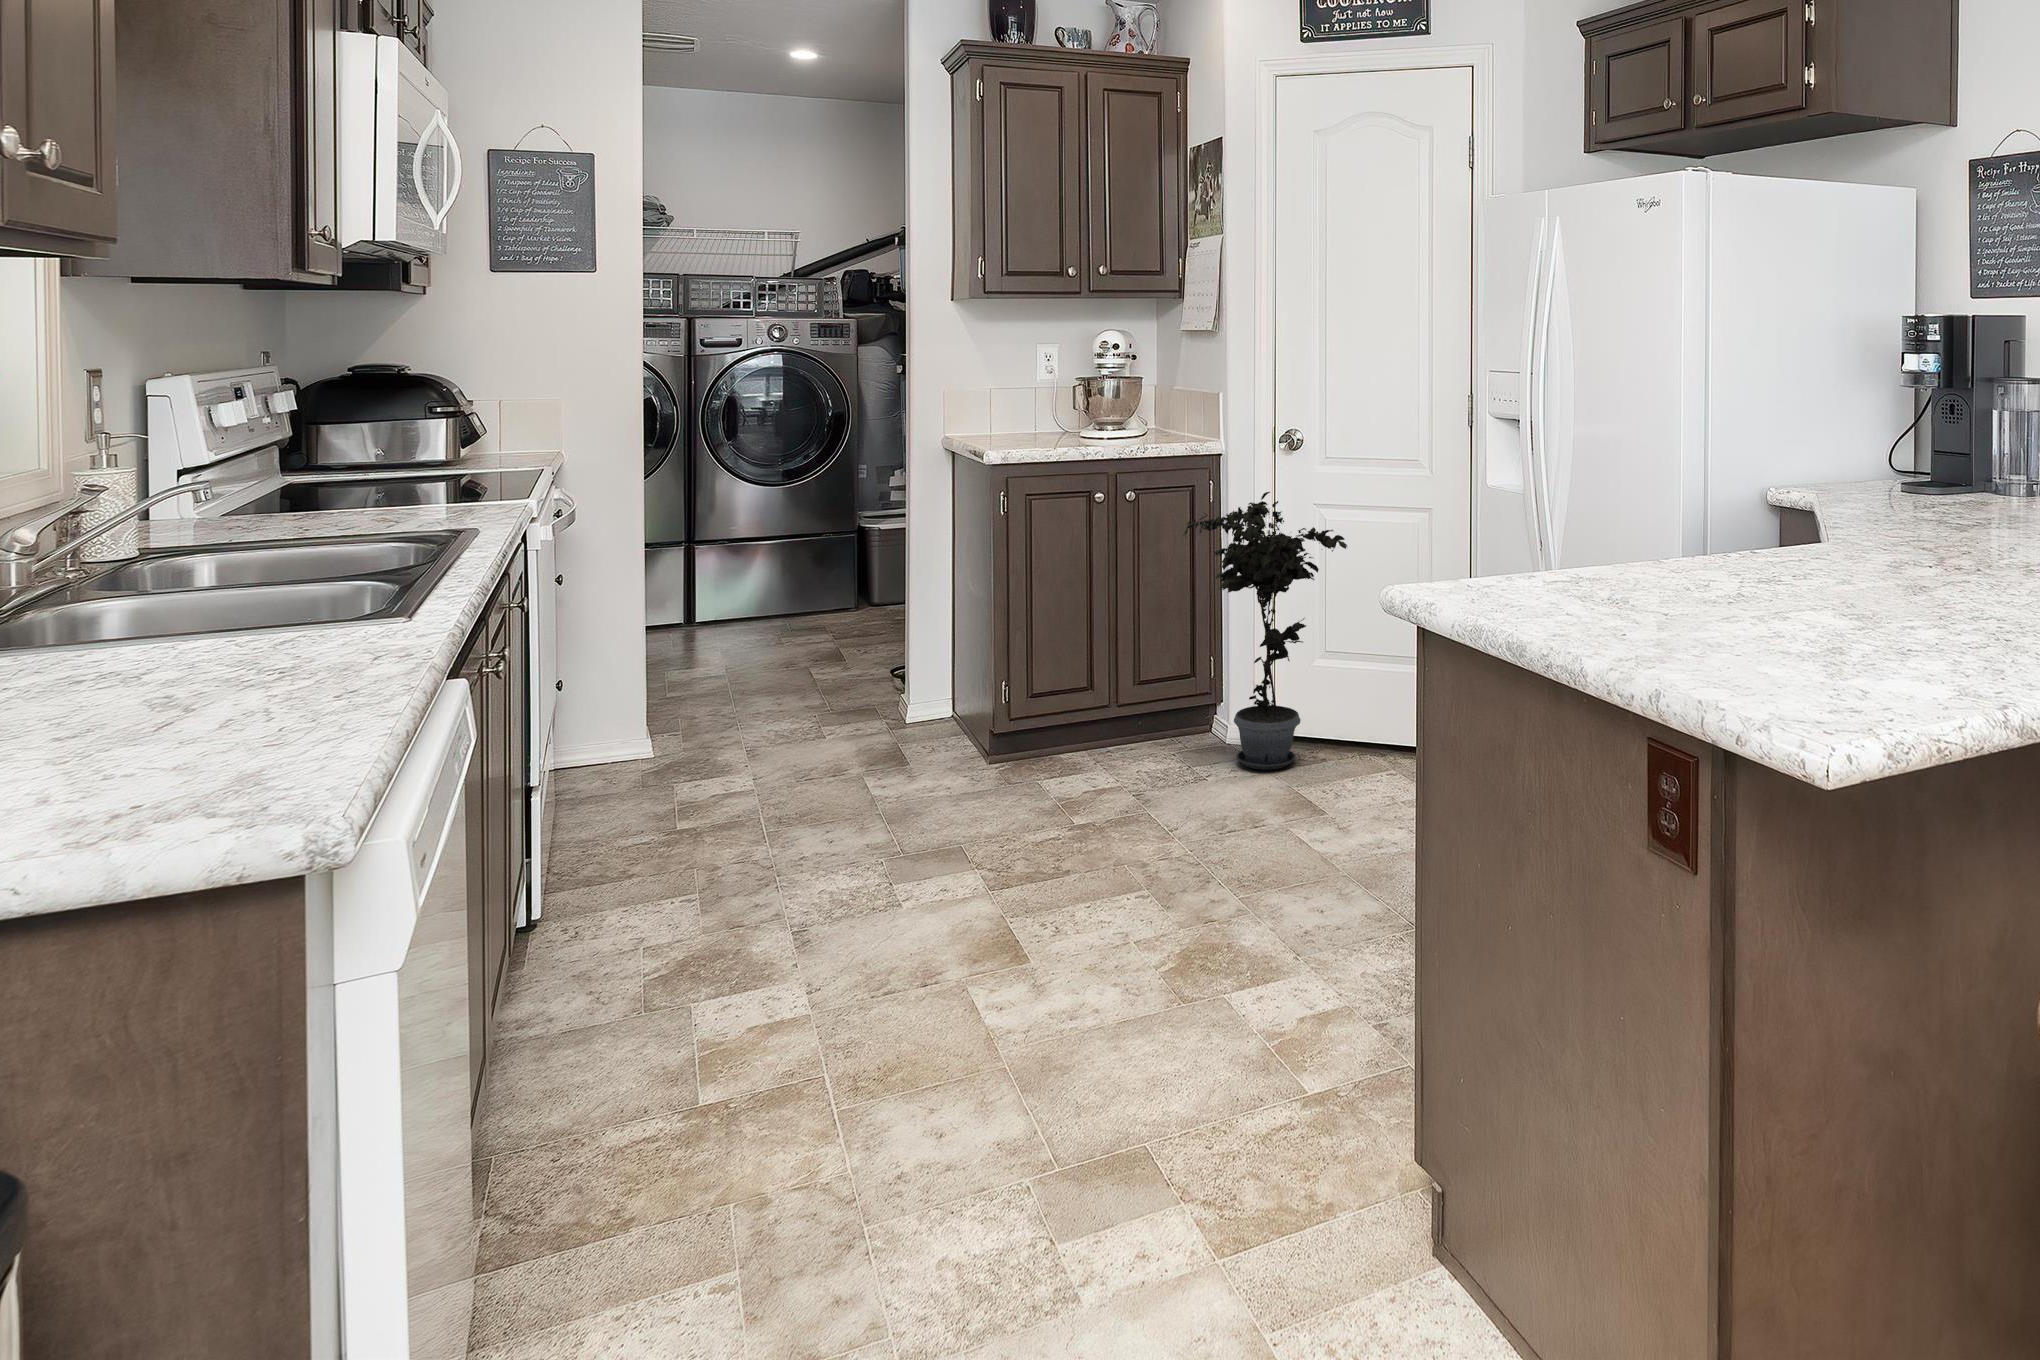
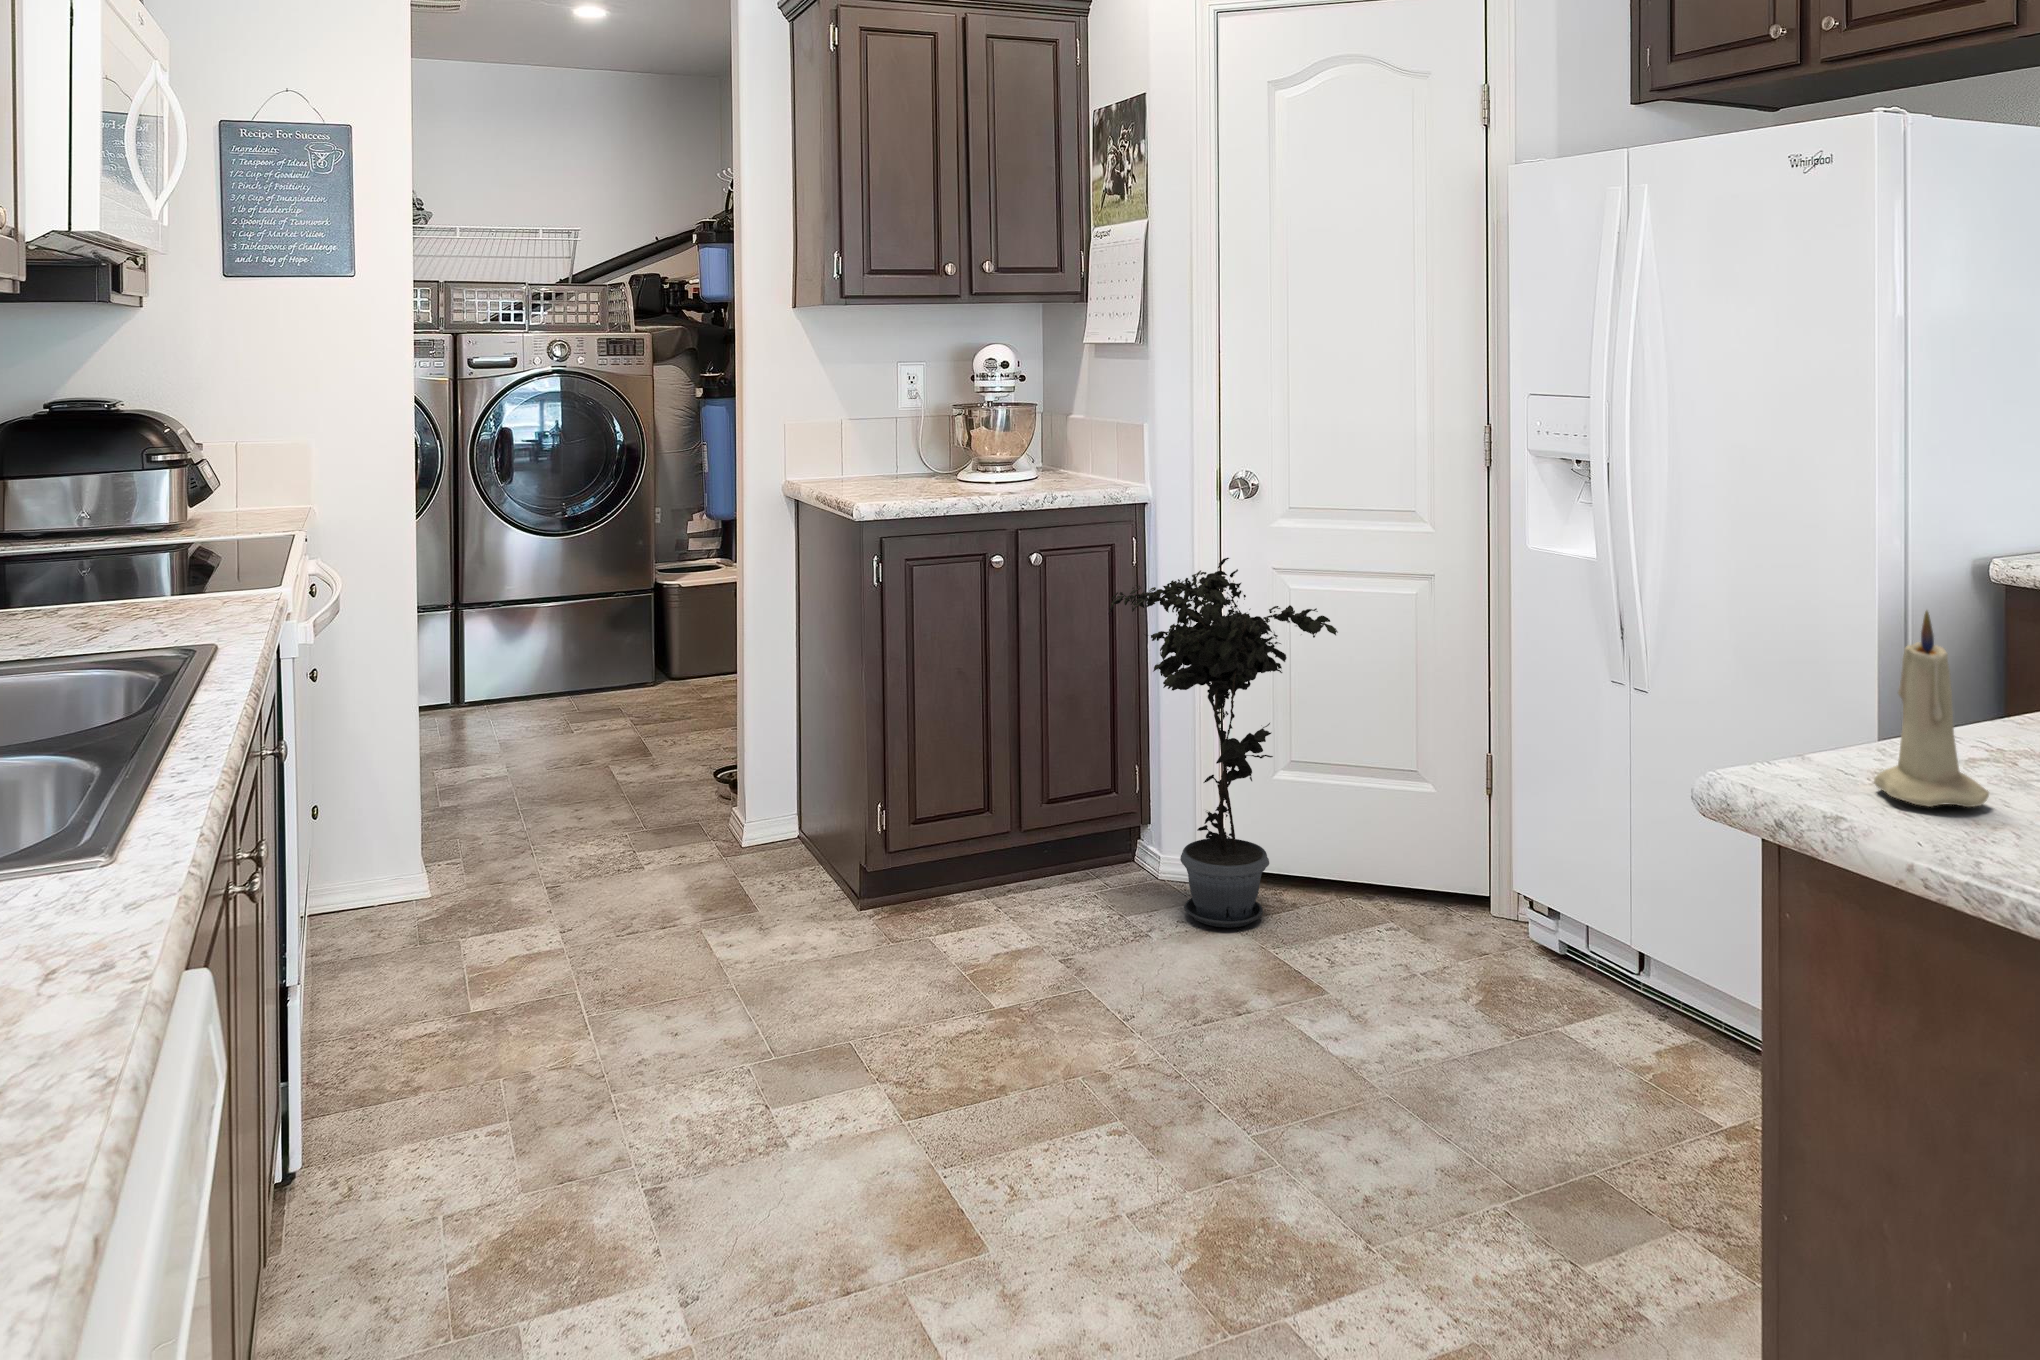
candle: none [1484,483,1540,596] -> present [1874,611,1989,807]

